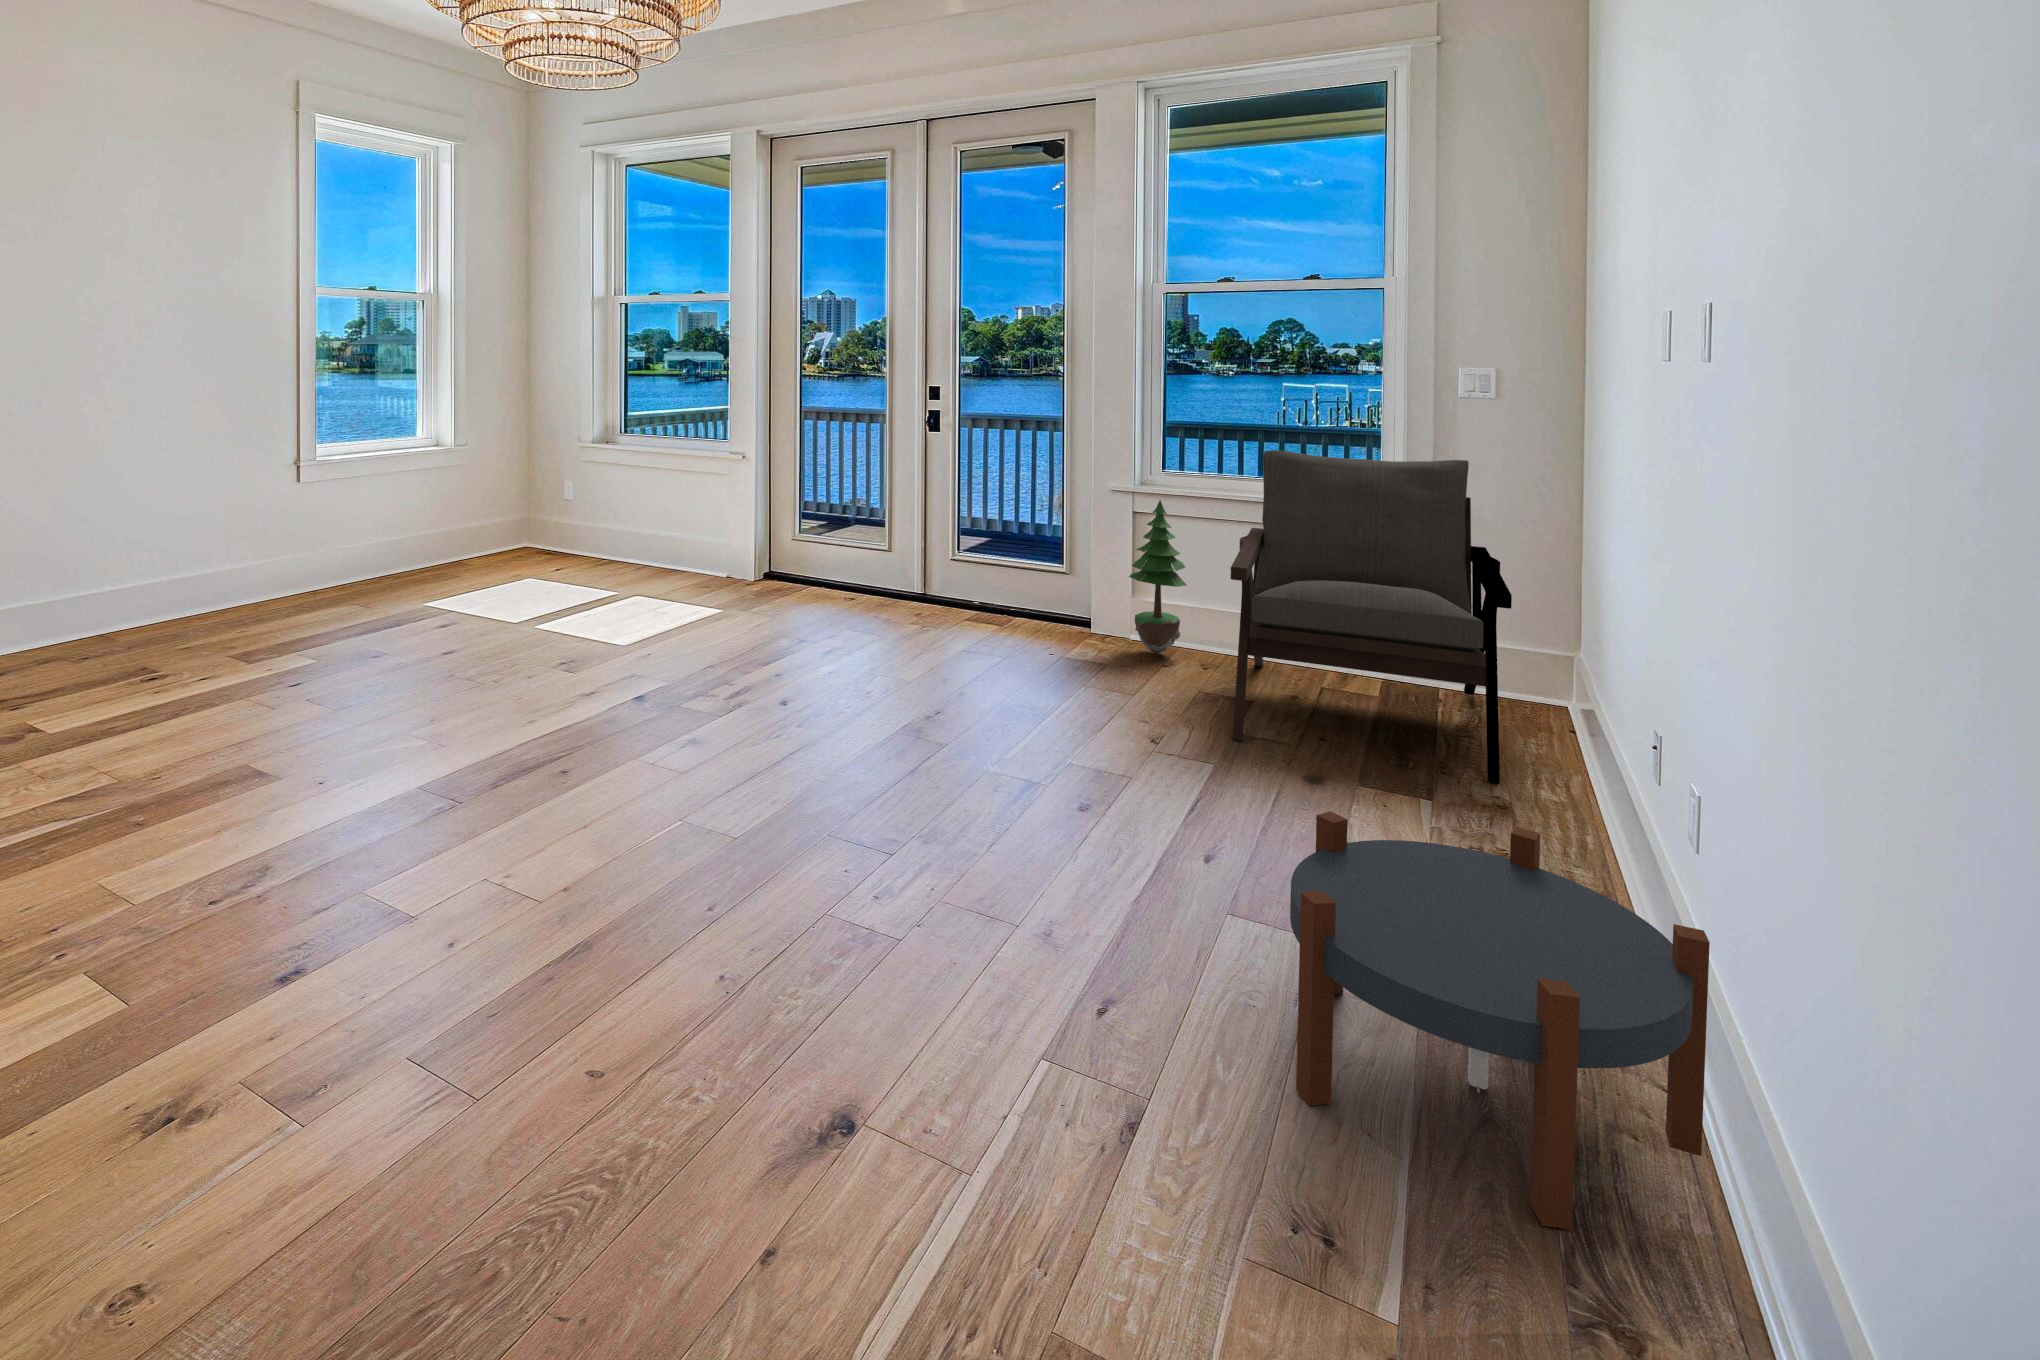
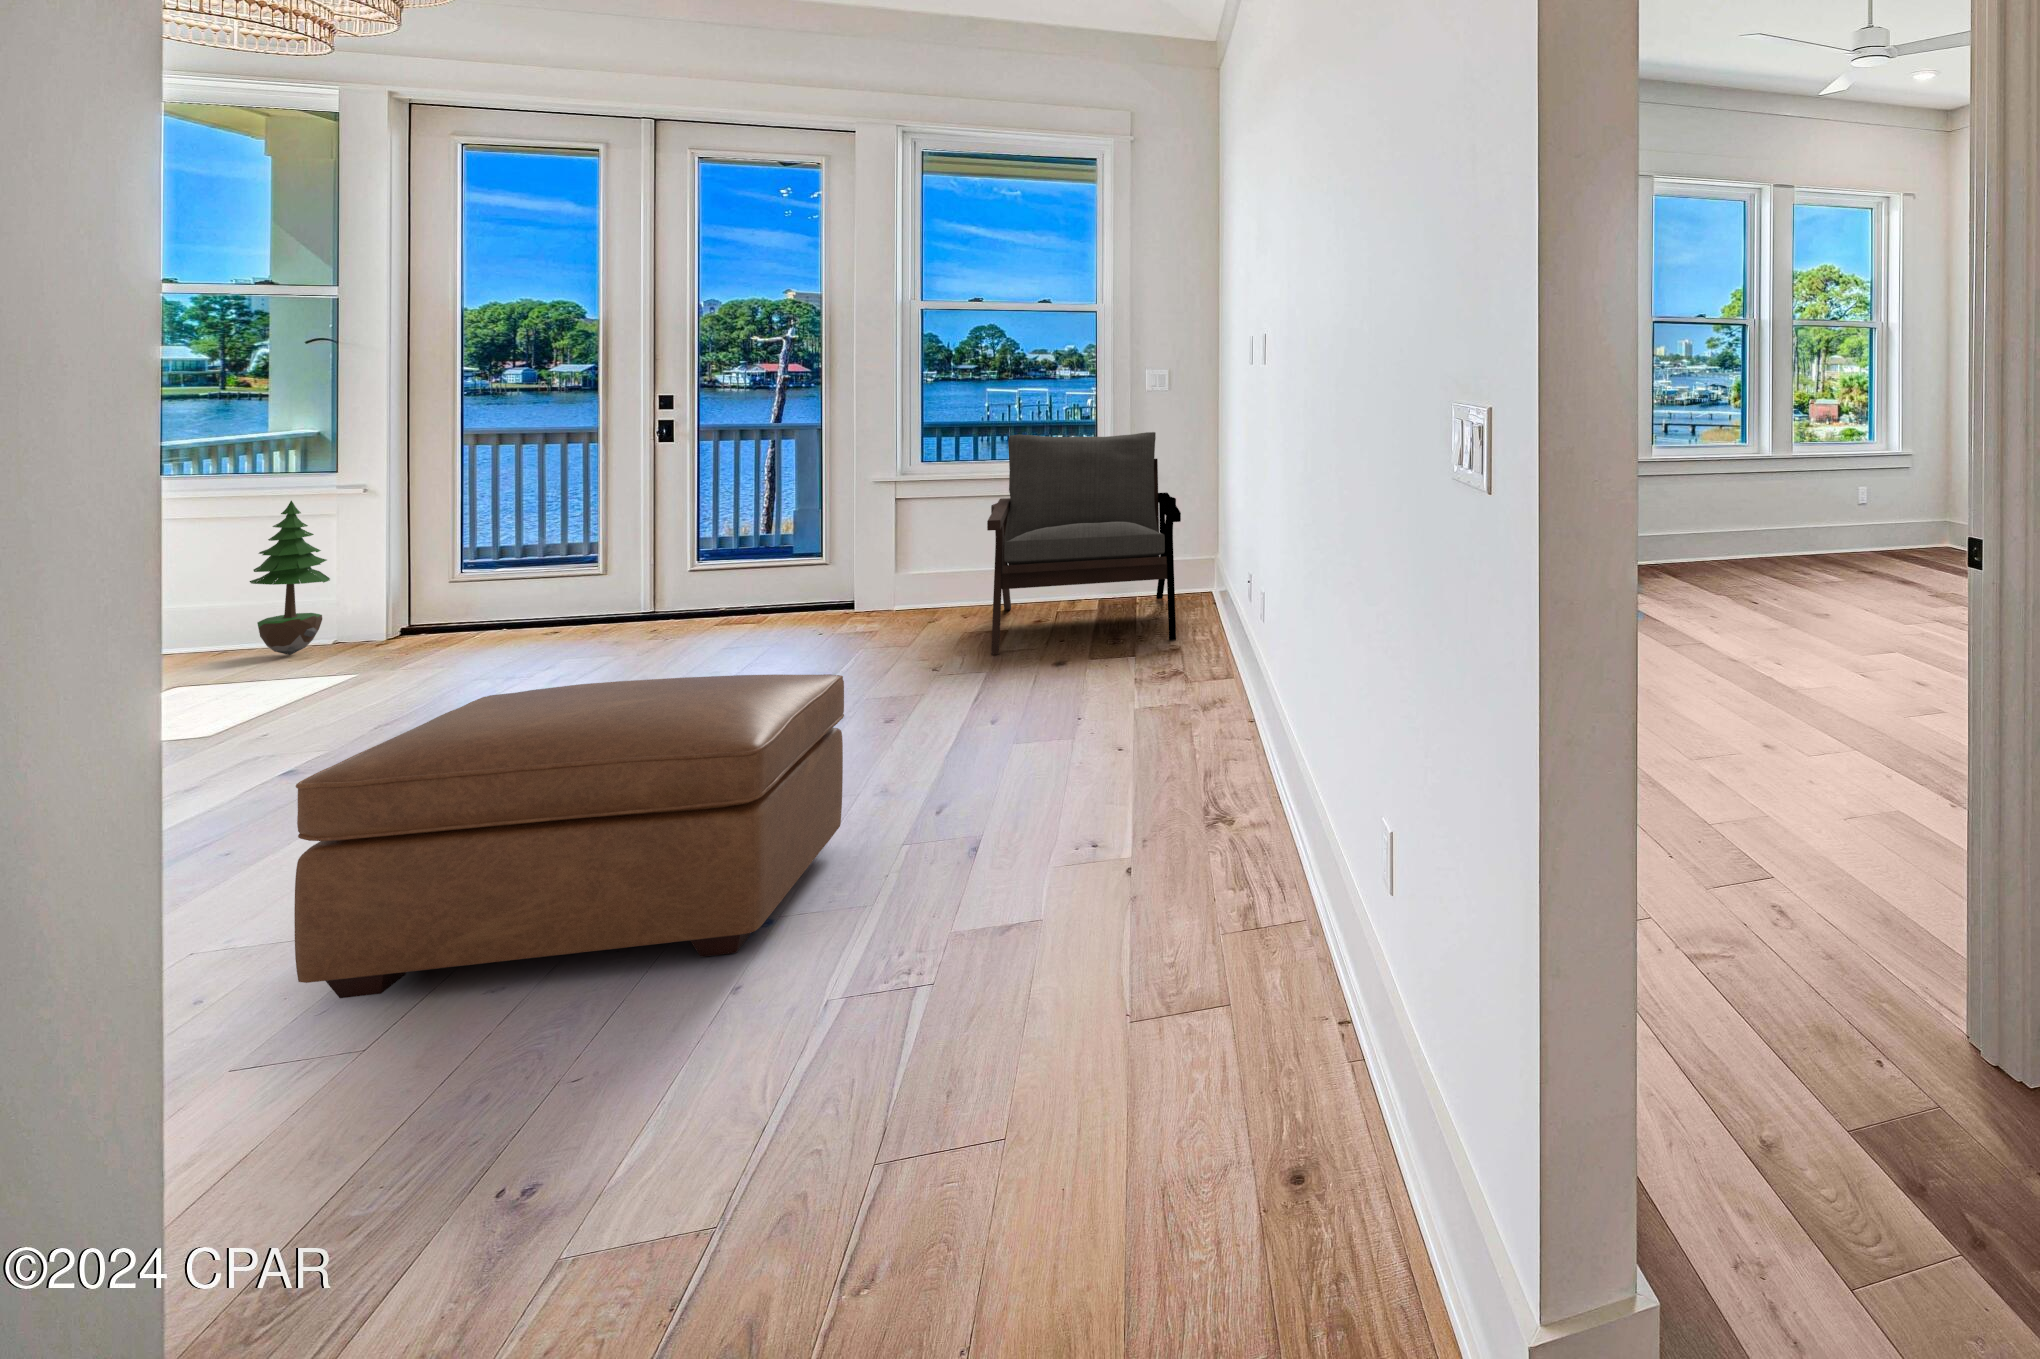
potted tree: present [1129,500,1186,654] -> present [250,501,330,655]
ottoman: none [500,734,1010,1220] -> present [294,674,844,998]
side table: present [1290,811,1710,1230] -> none [1045,624,1263,804]

